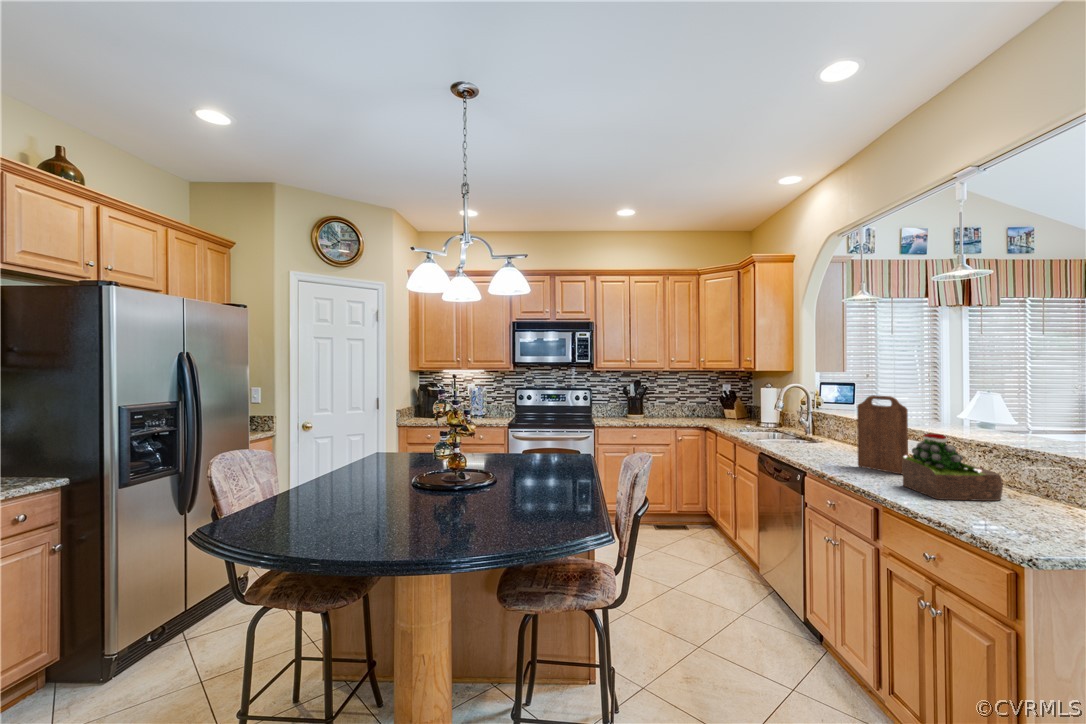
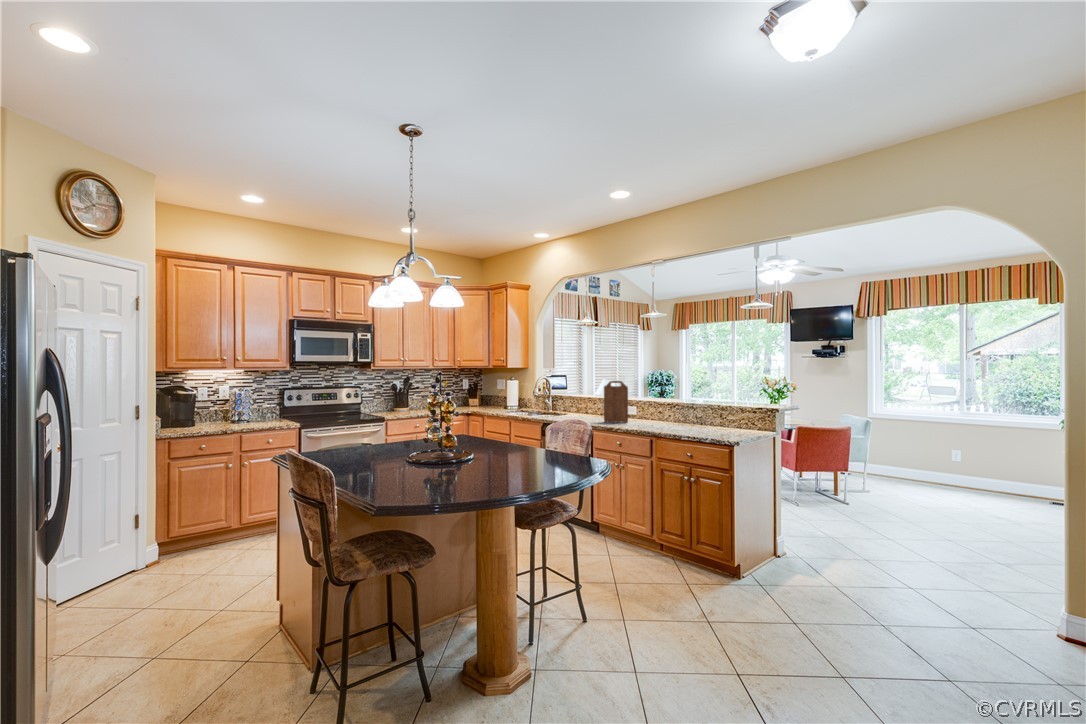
succulent plant: present [903,434,1003,501] -> none [635,398,671,429]

